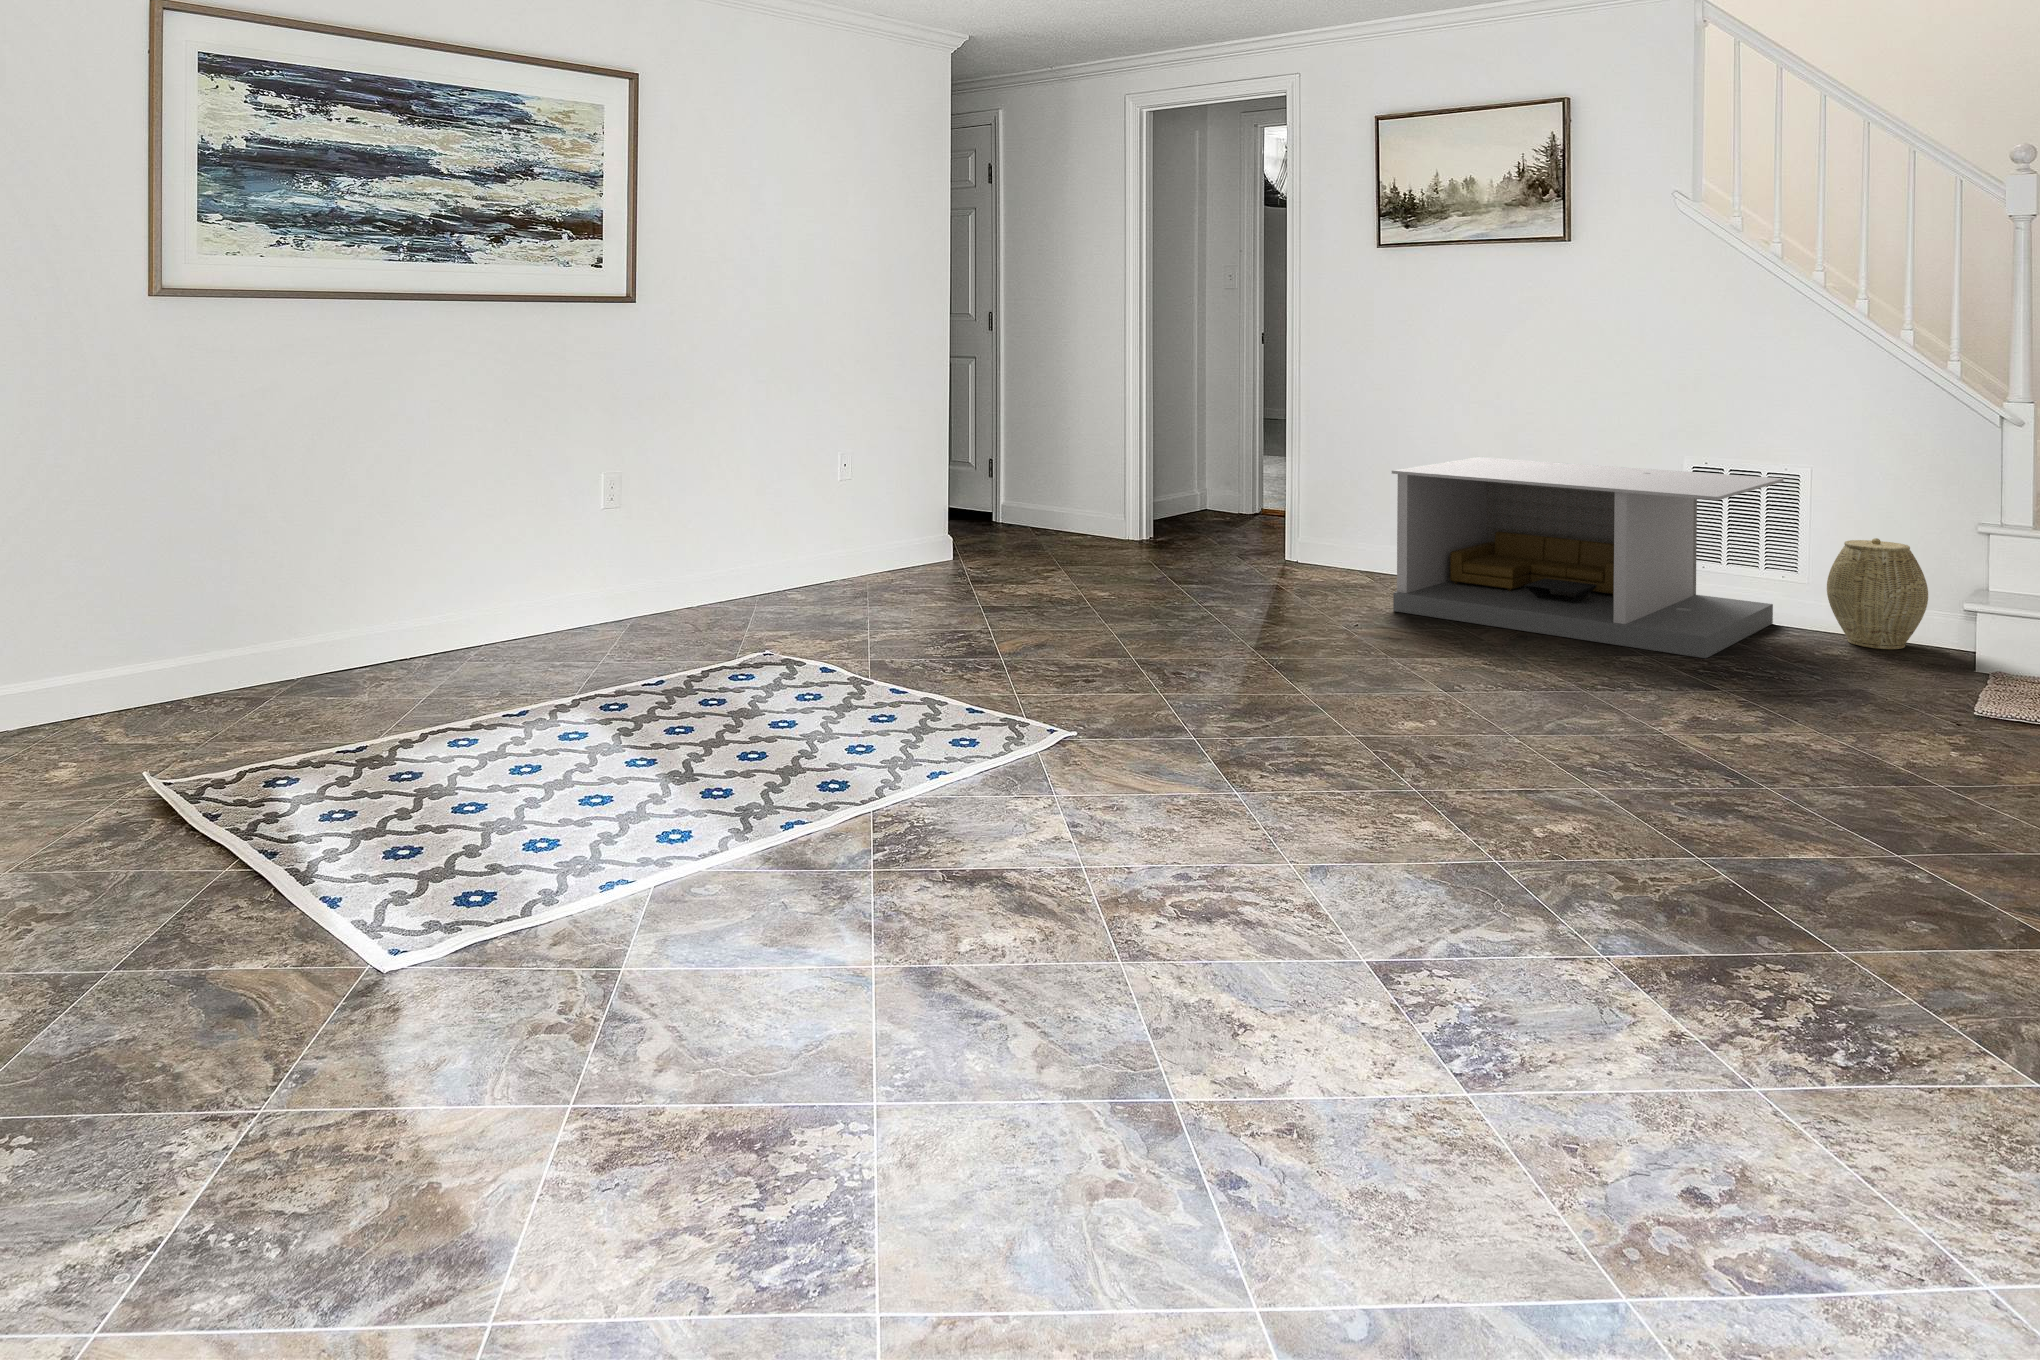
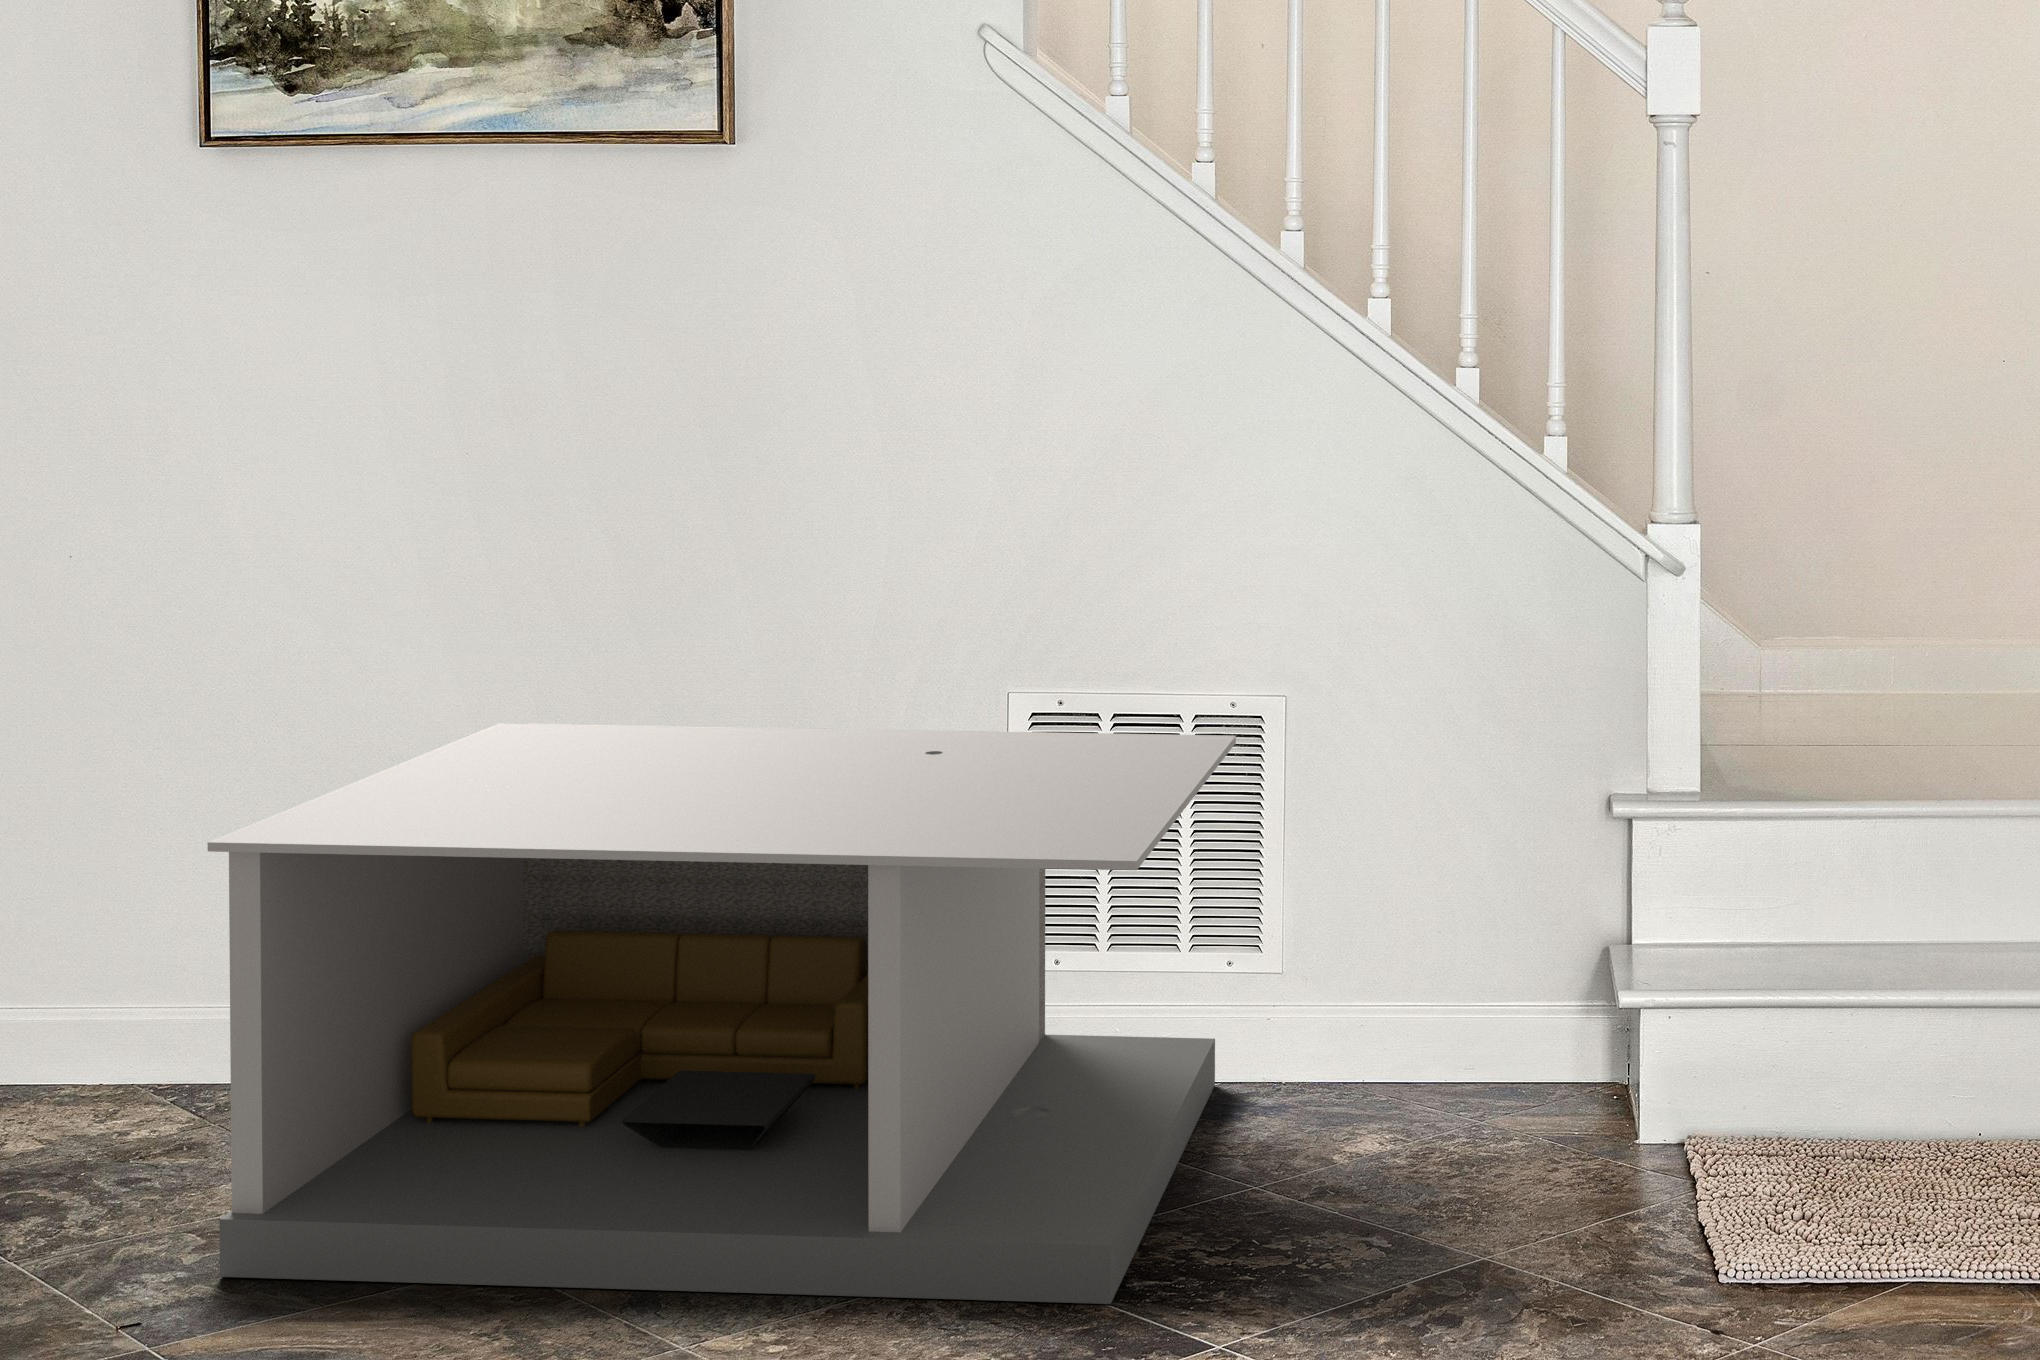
woven basket: present [1827,538,1928,649] -> none [1340,871,1542,1141]

